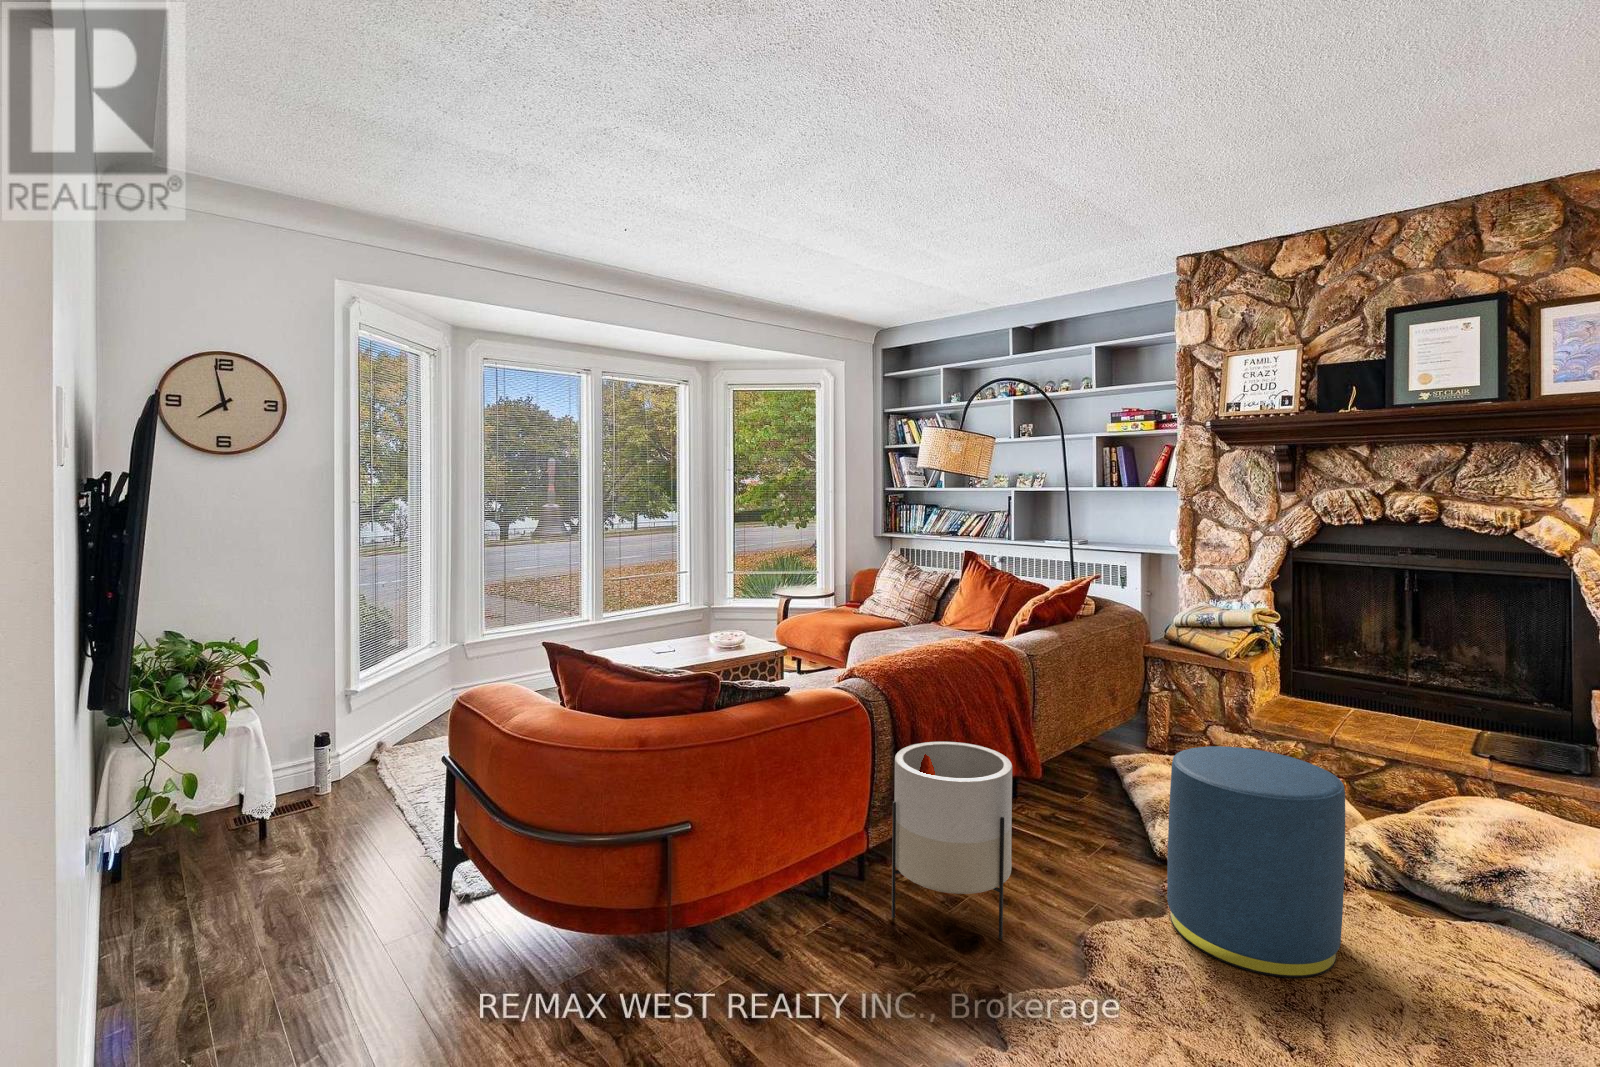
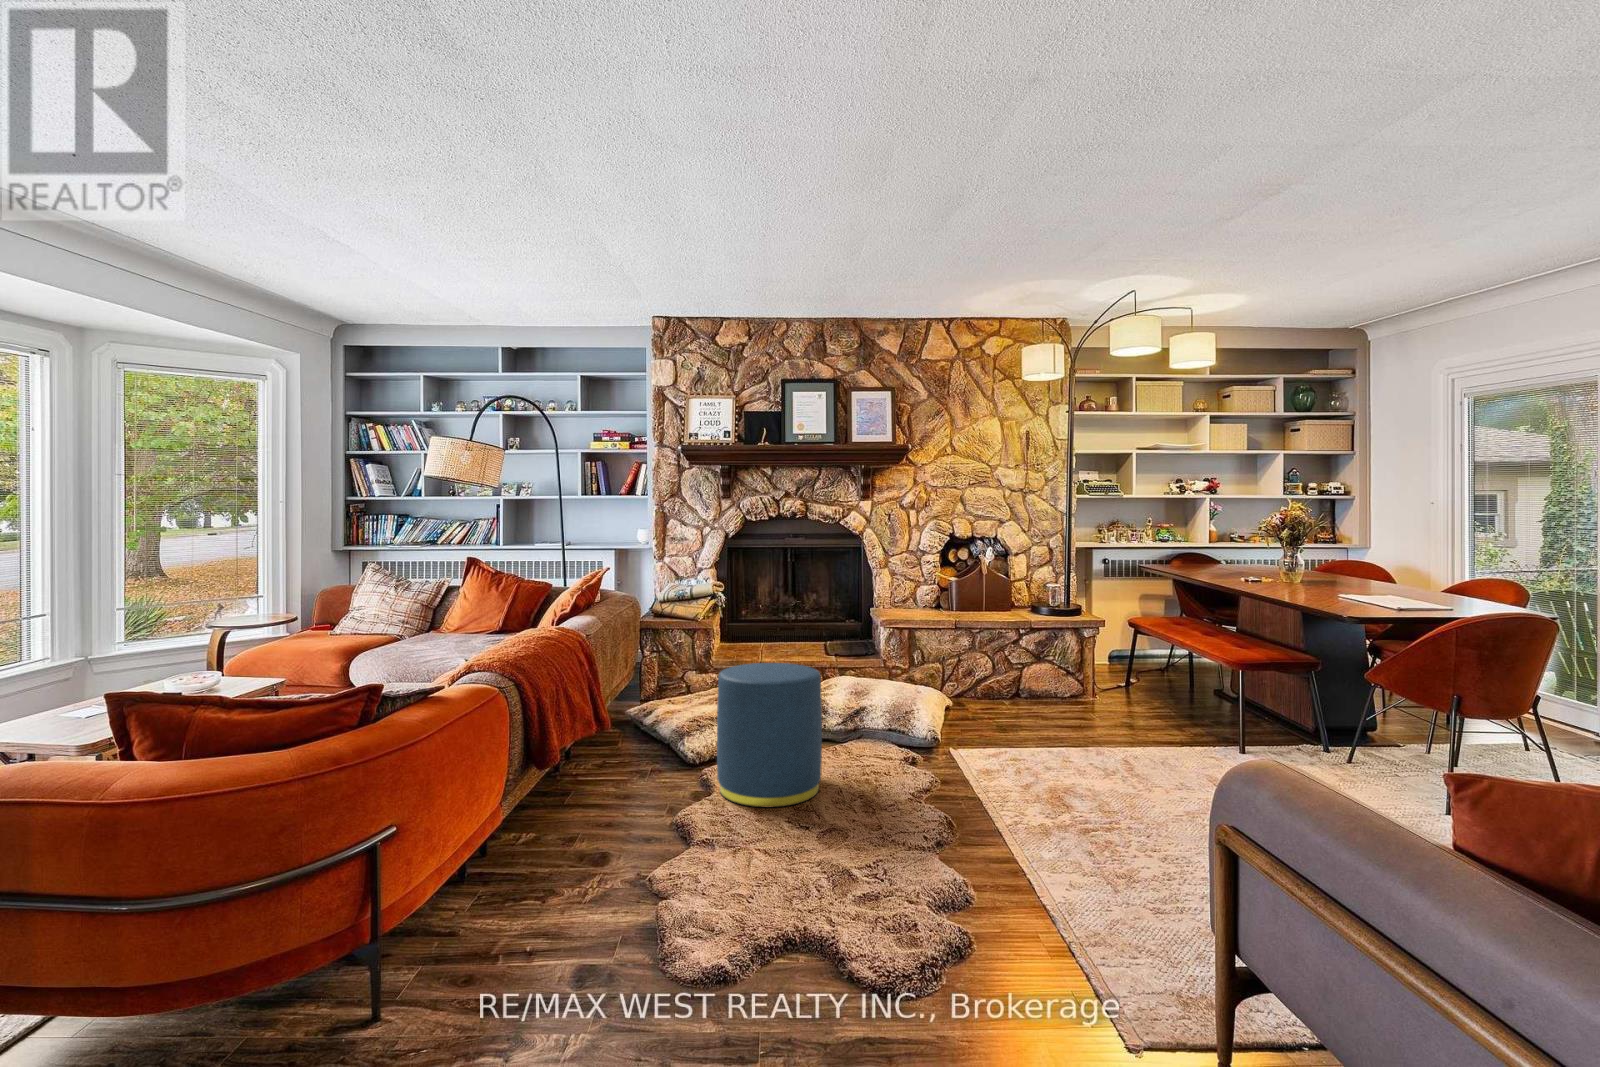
planter: present [892,742,1012,940] -> none [511,695,619,866]

